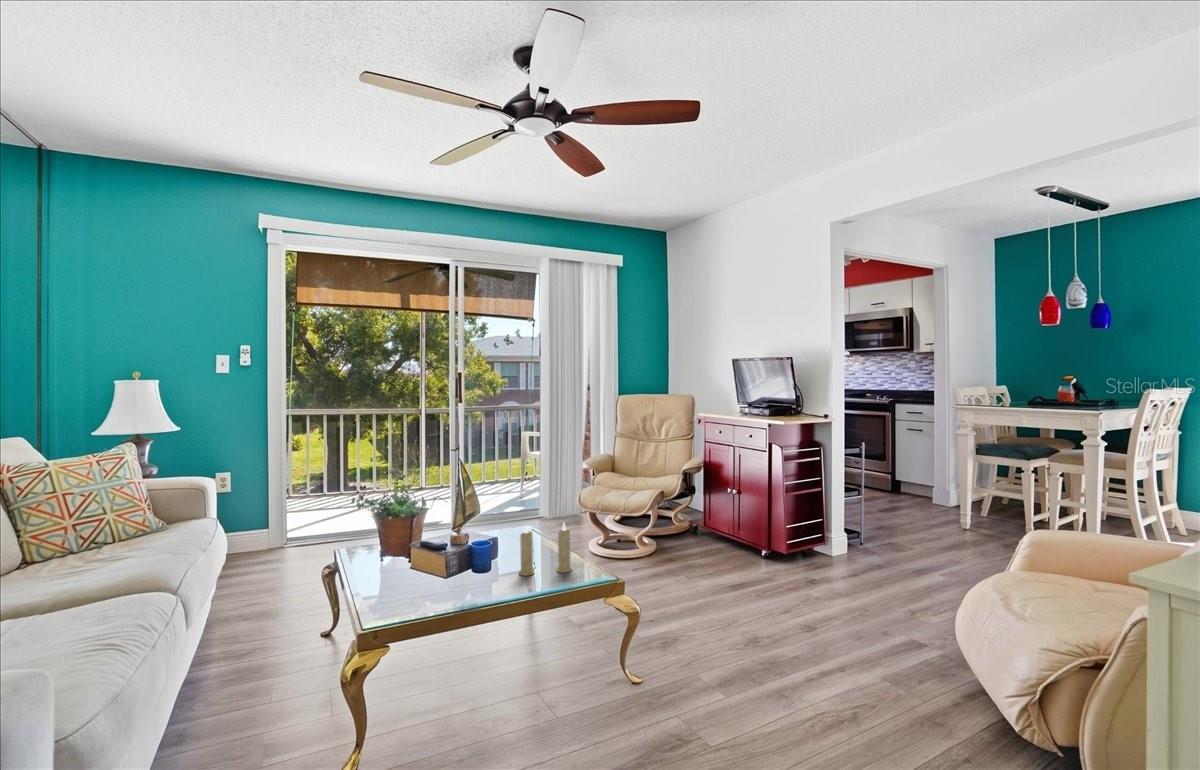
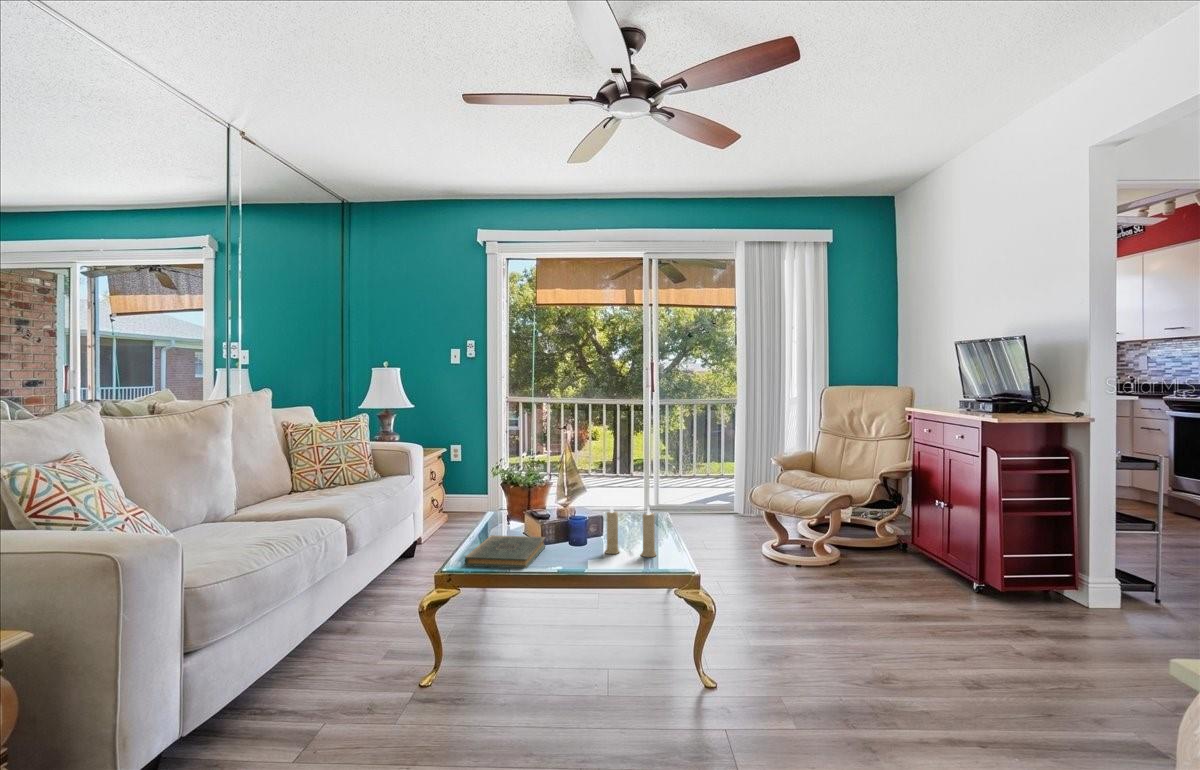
book: none [383,569,459,618] -> present [465,535,546,568]

